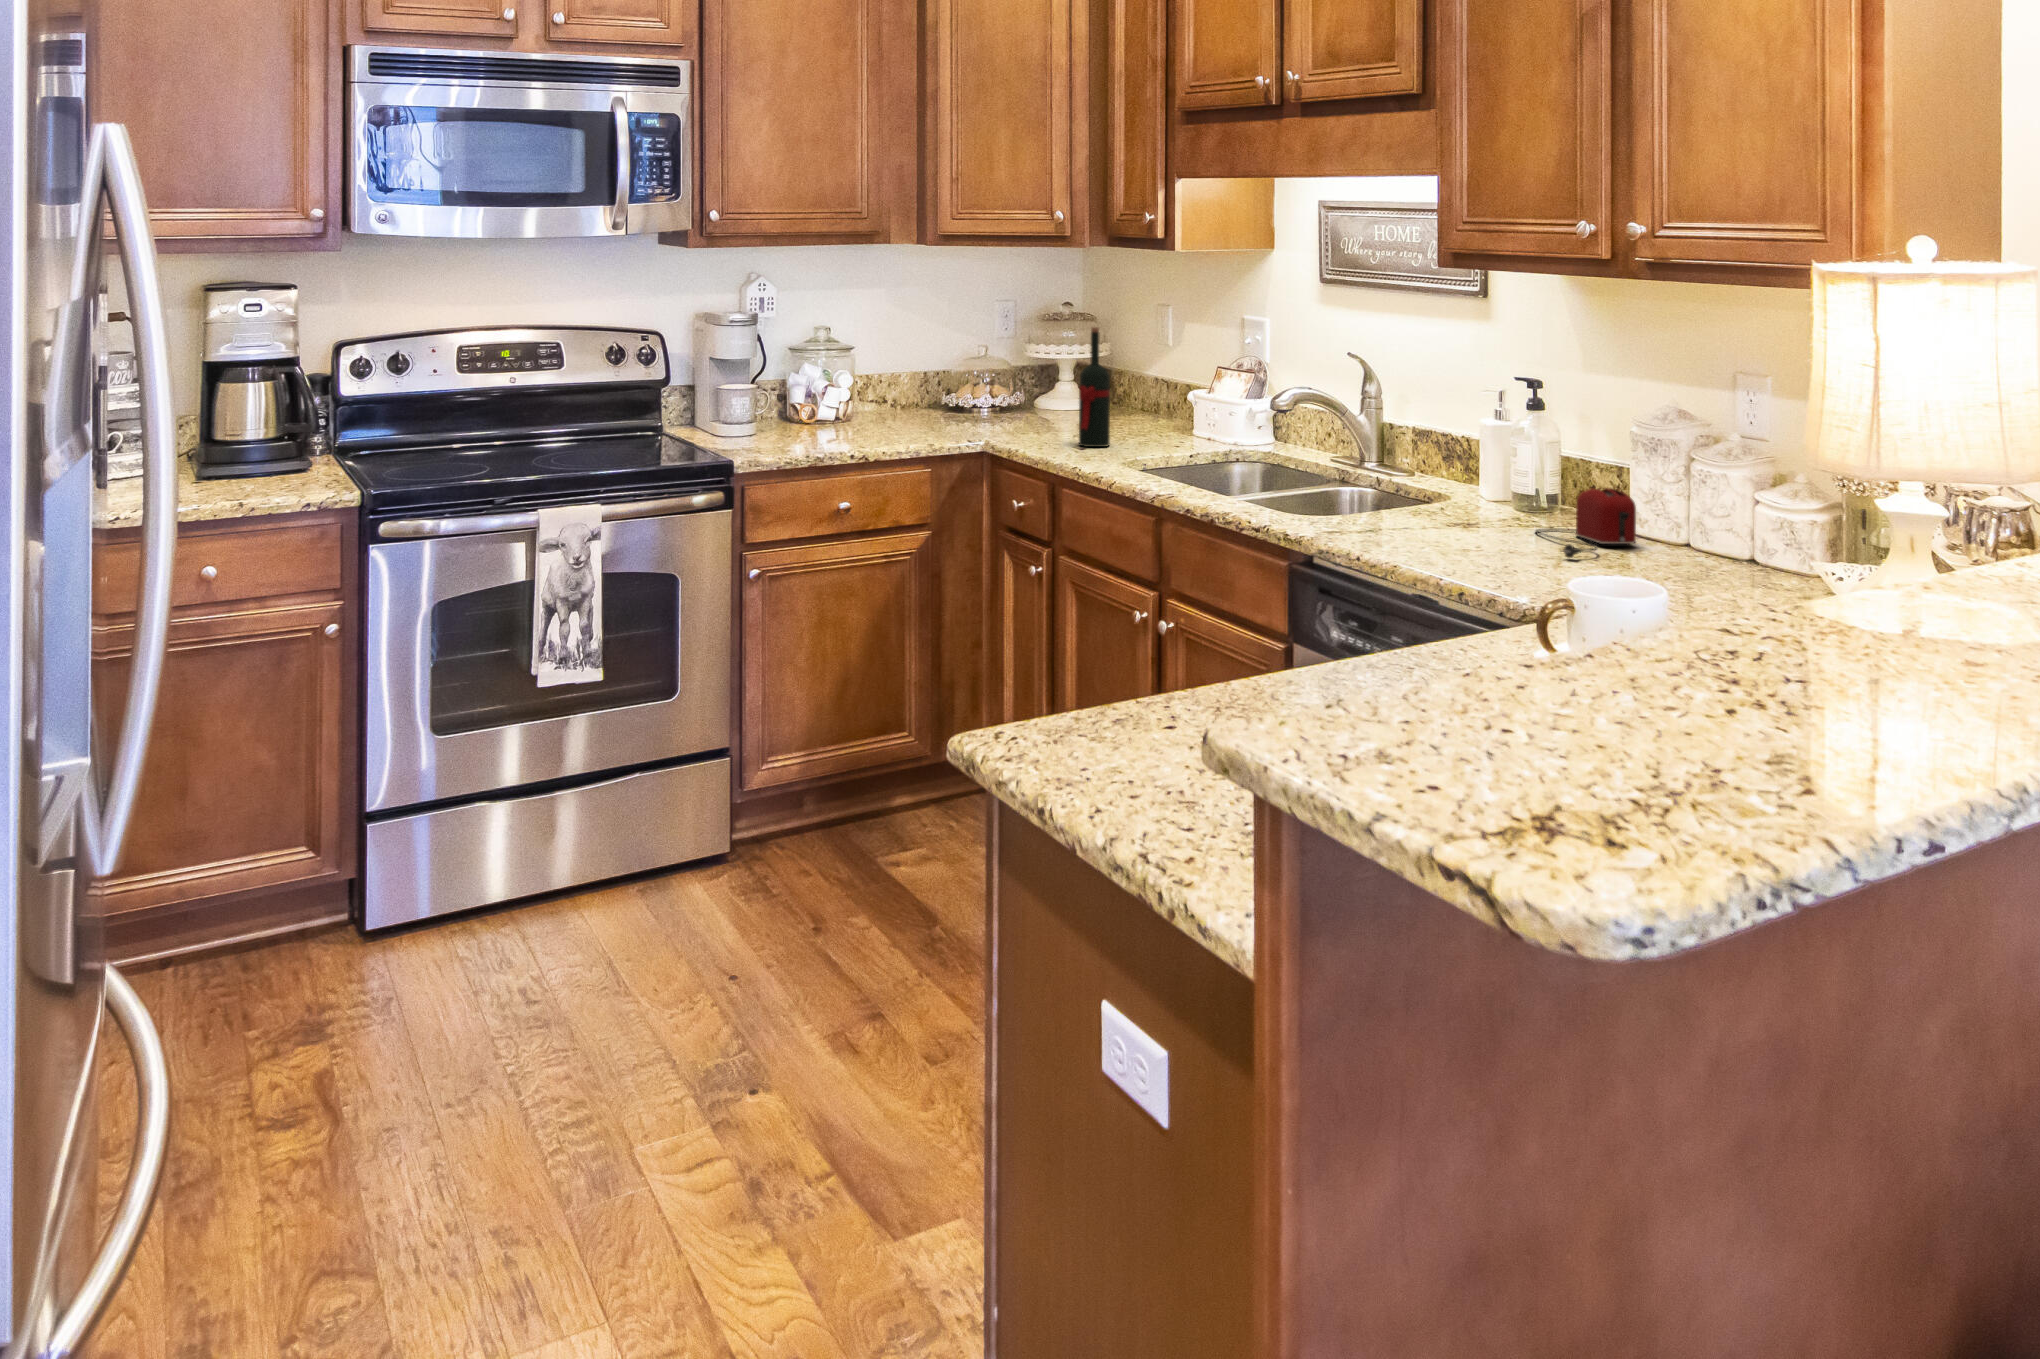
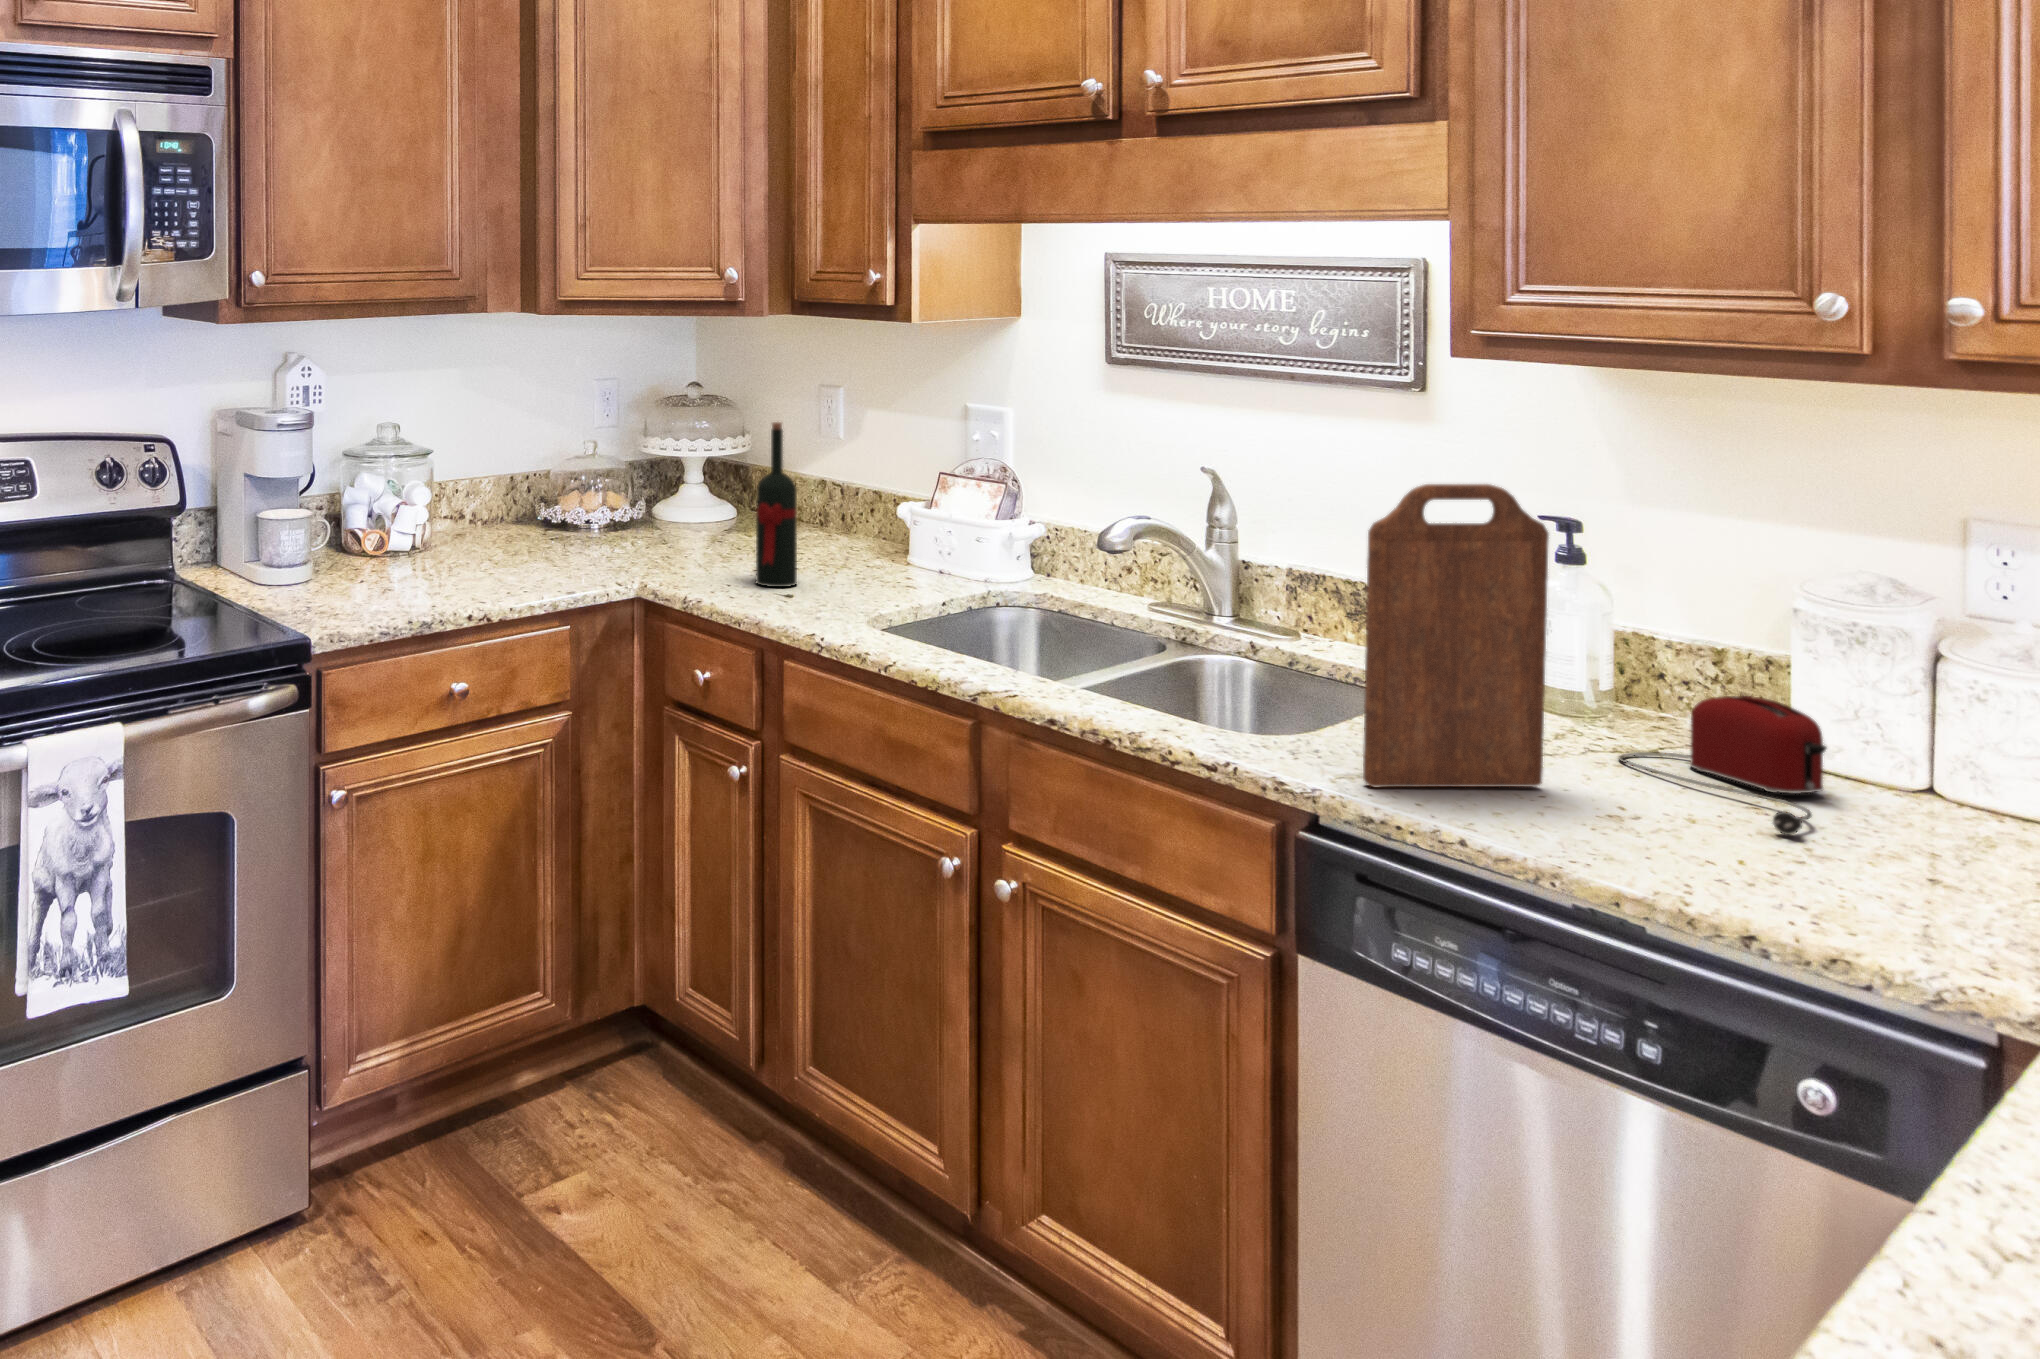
cutting board: none [1344,345,1460,538] -> present [1363,484,1549,787]

